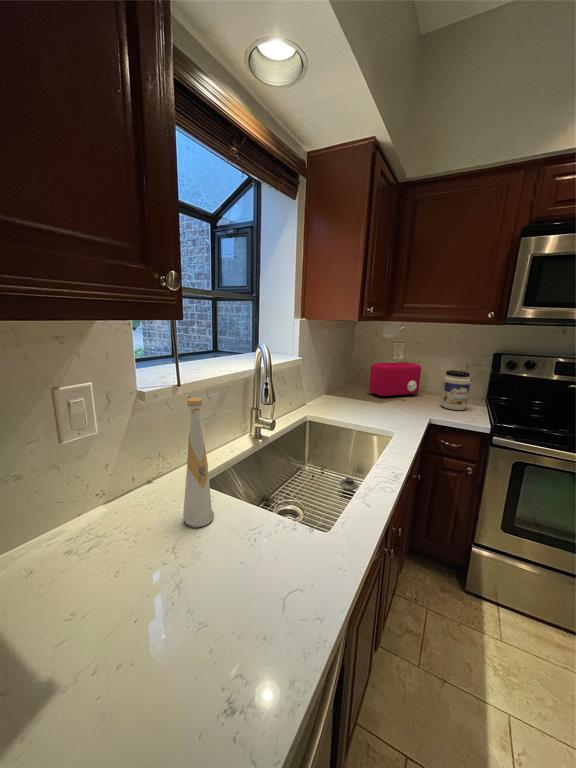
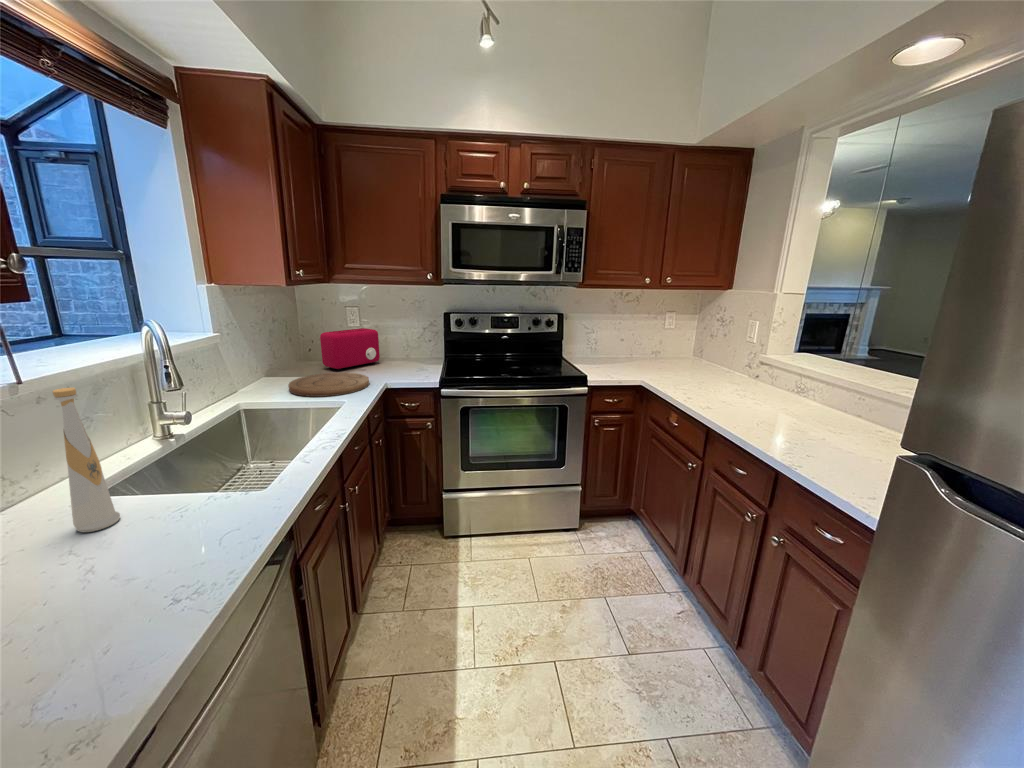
jar: present [441,370,470,410] -> none [398,333,423,372]
cutting board: none [344,399,414,424] -> present [288,373,369,397]

